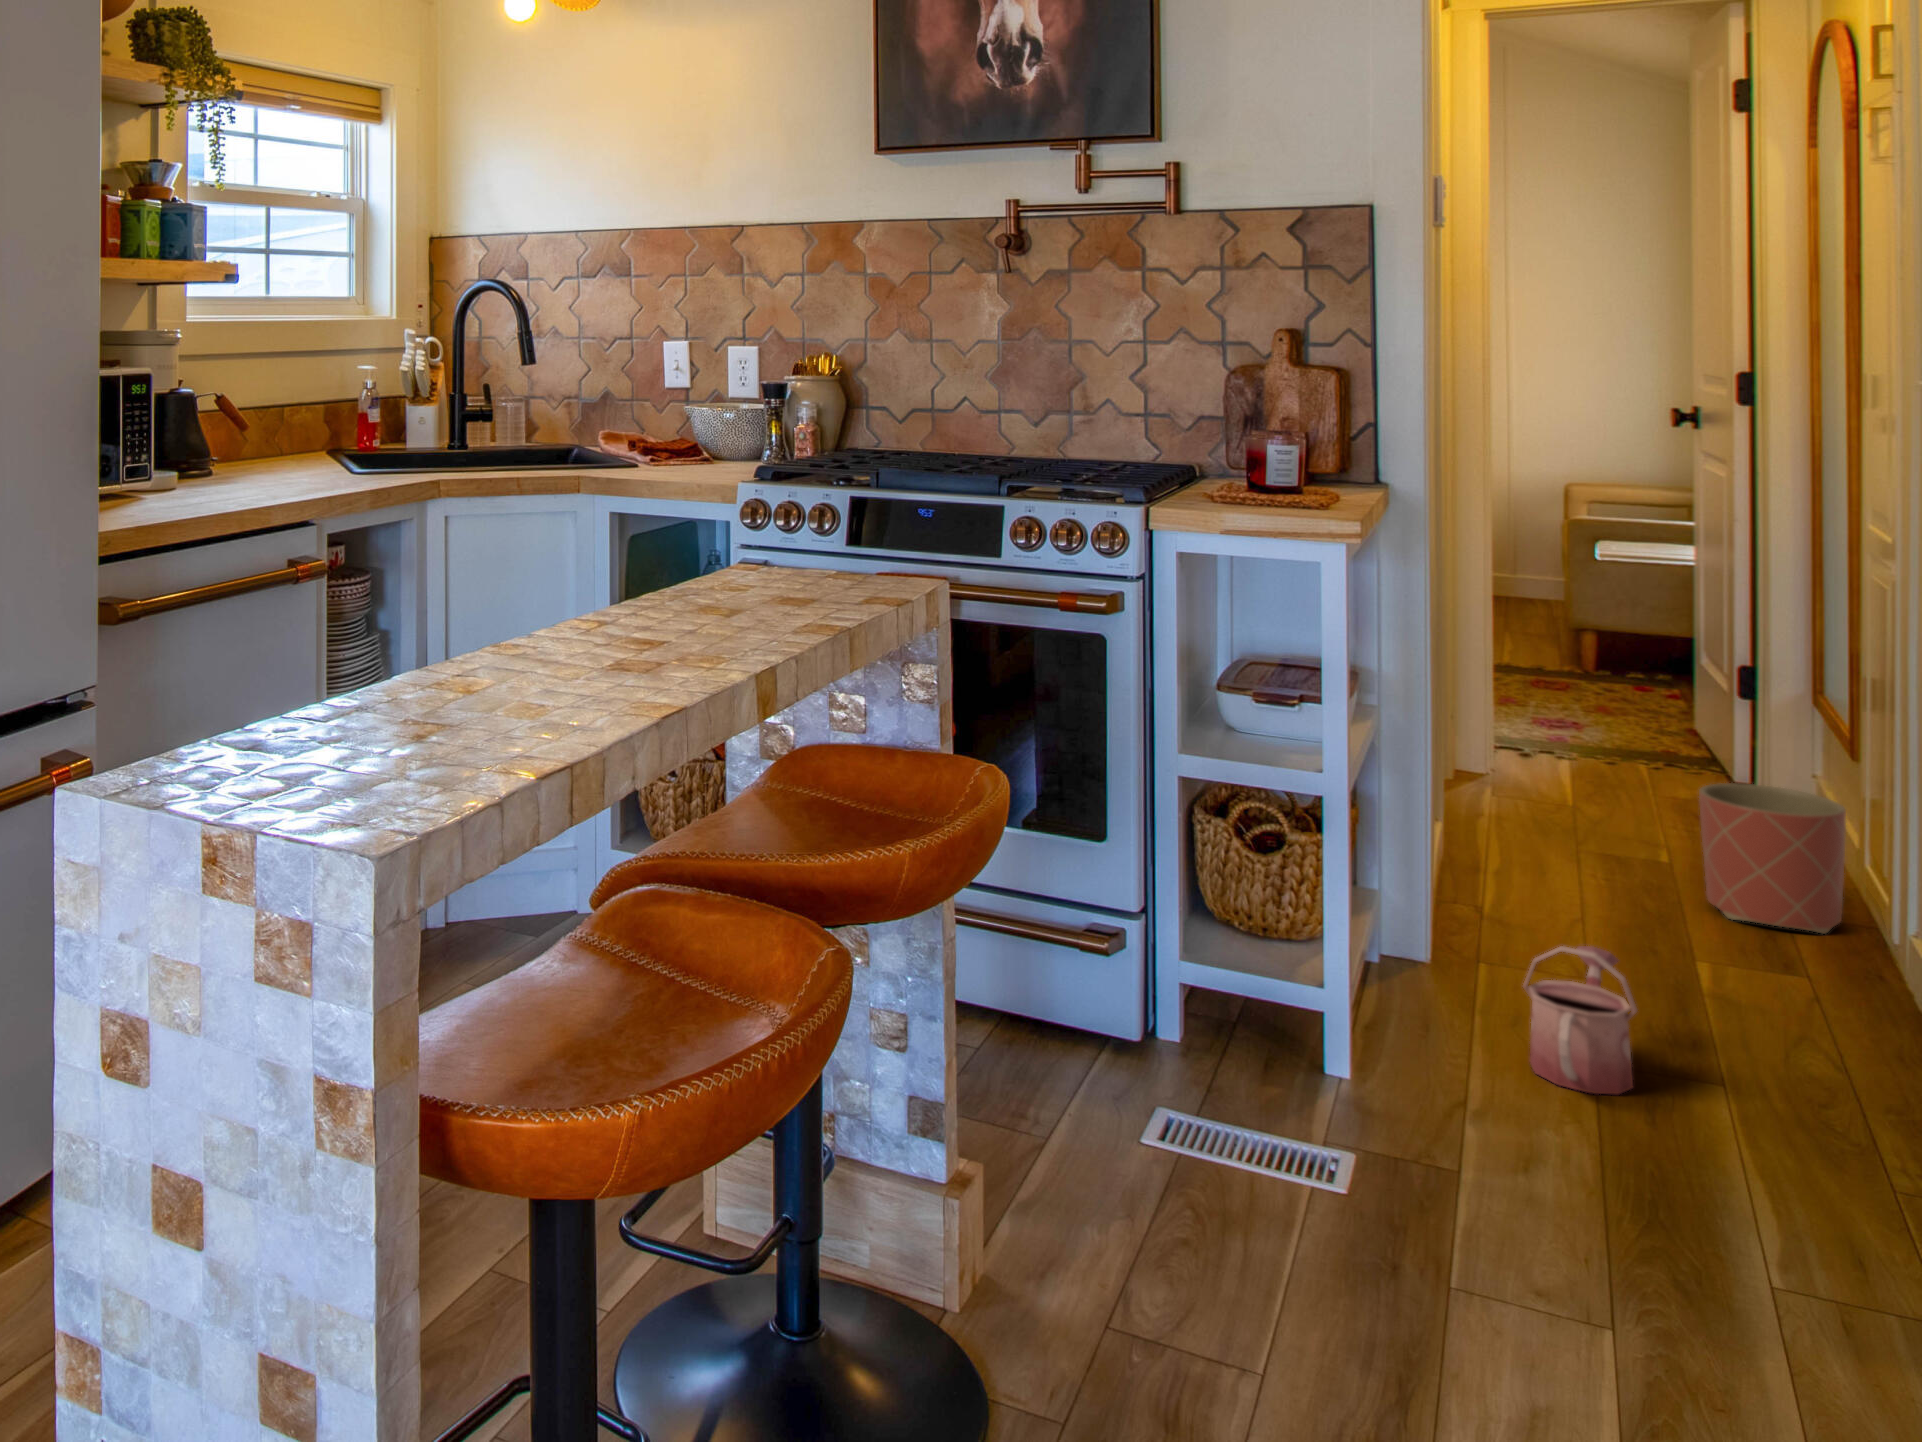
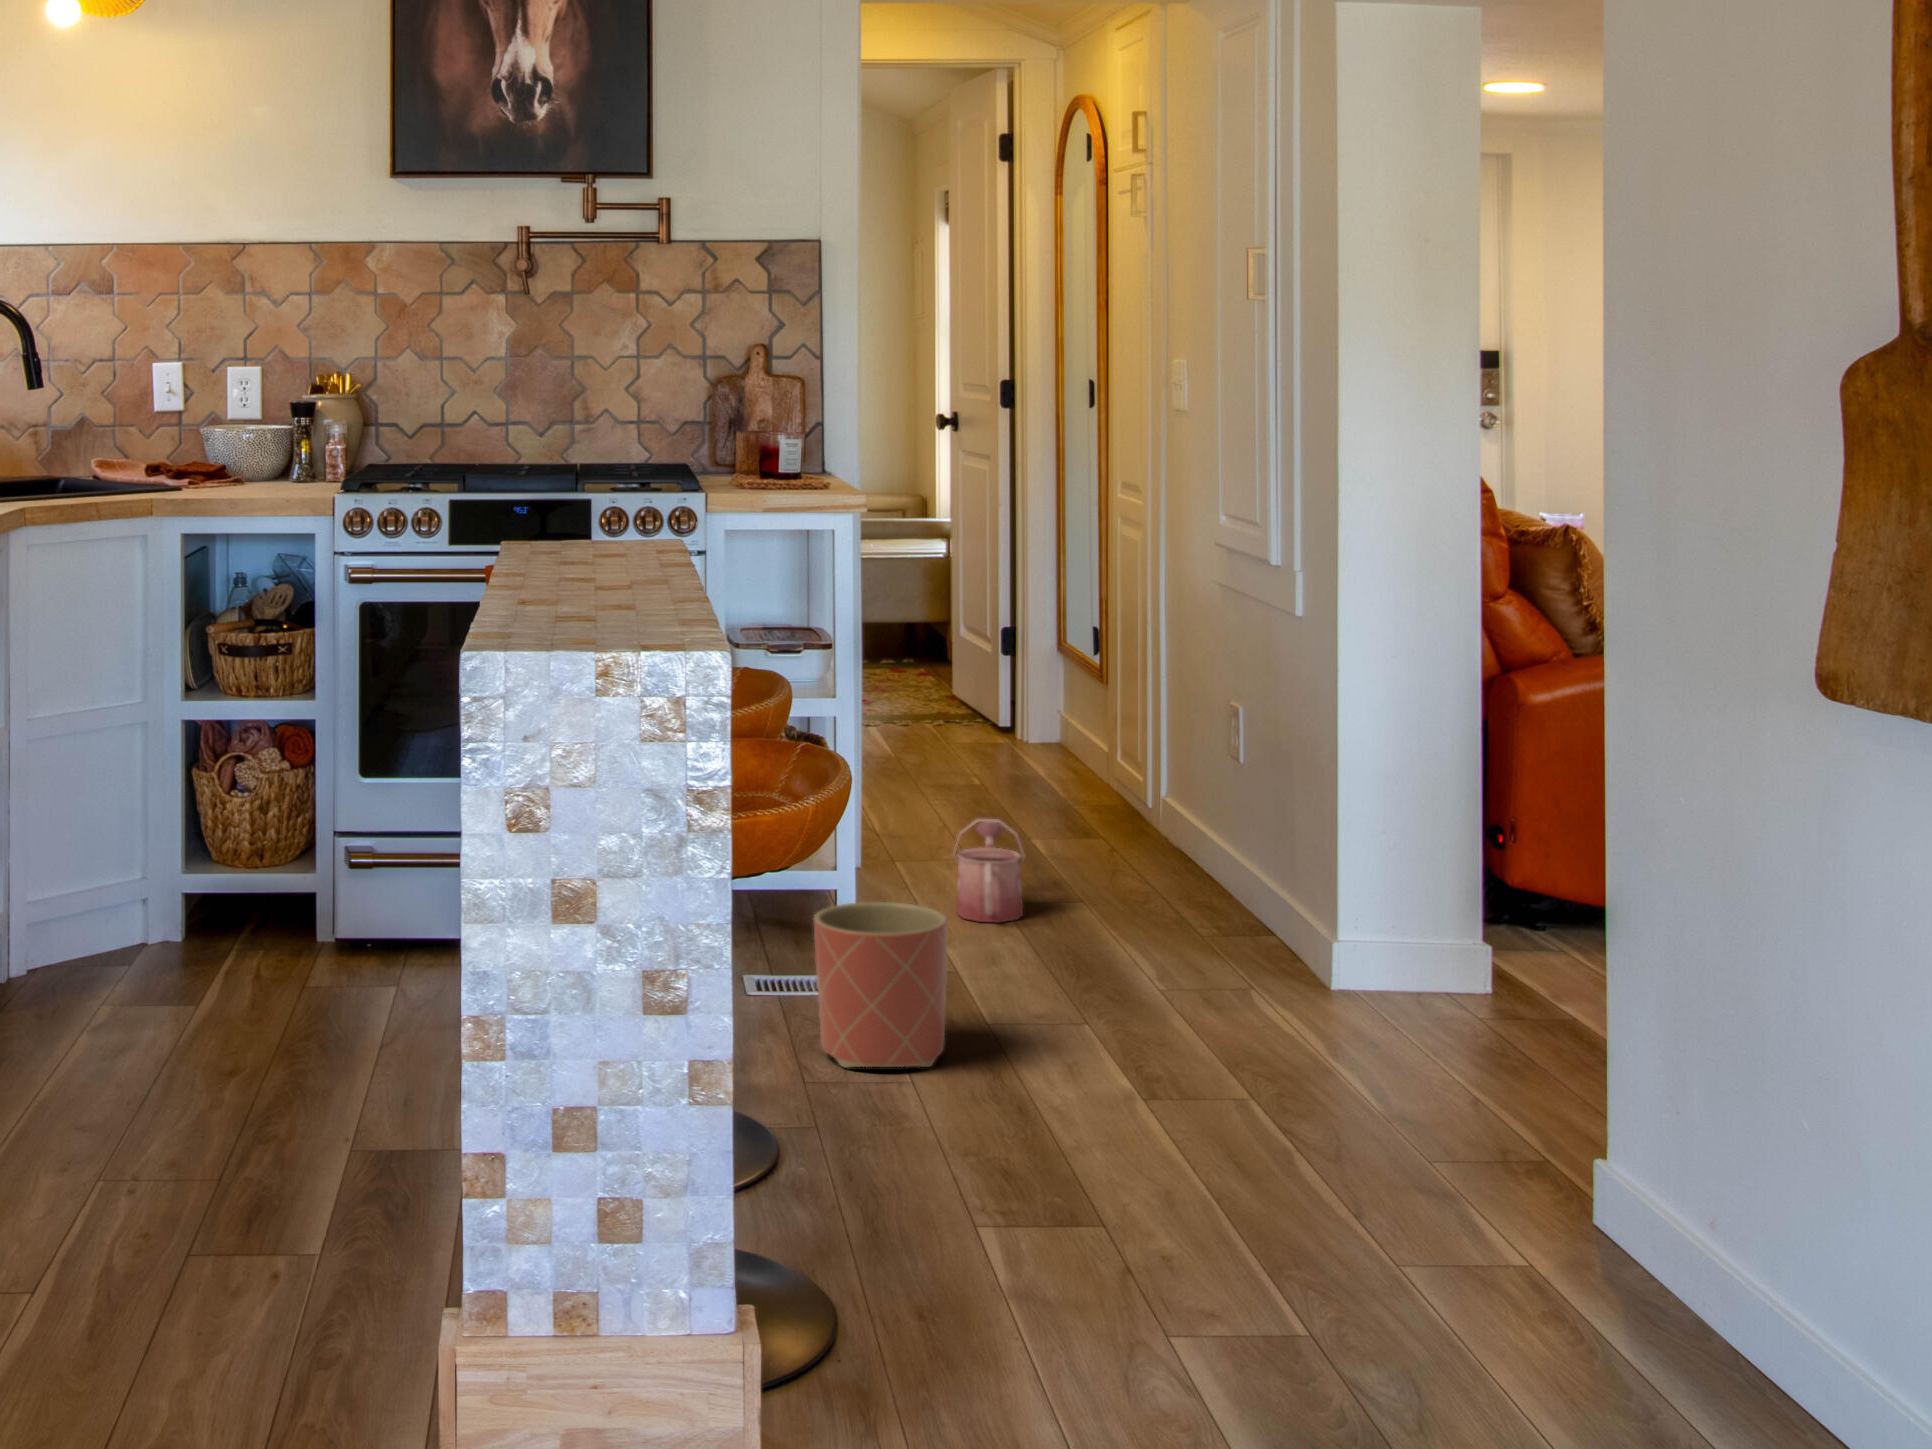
planter: present [1699,783,1846,934] -> present [814,902,947,1068]

